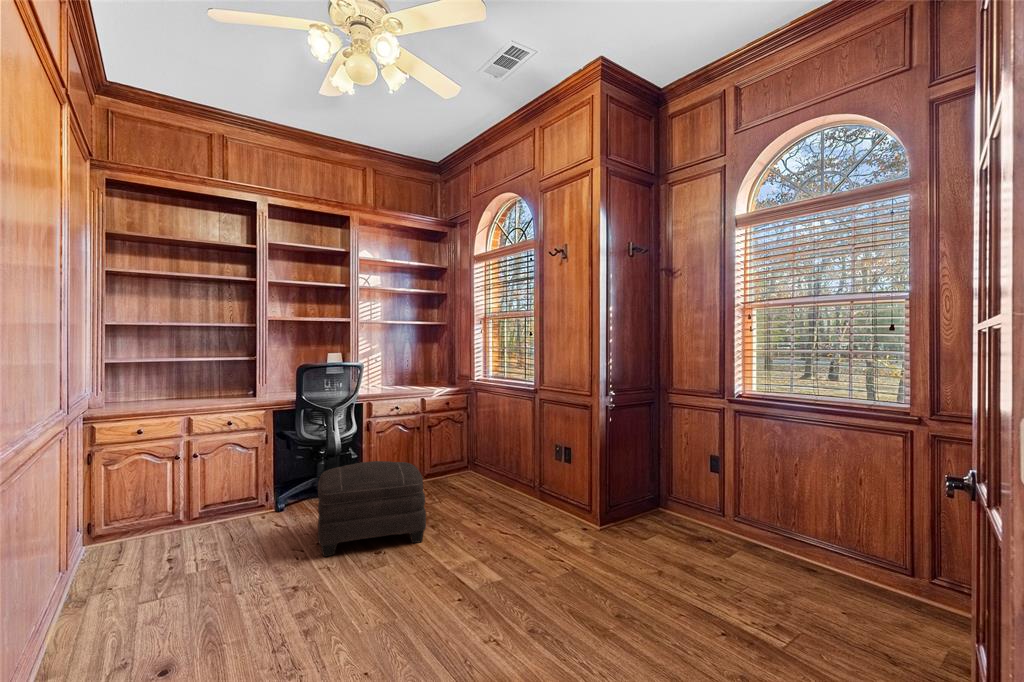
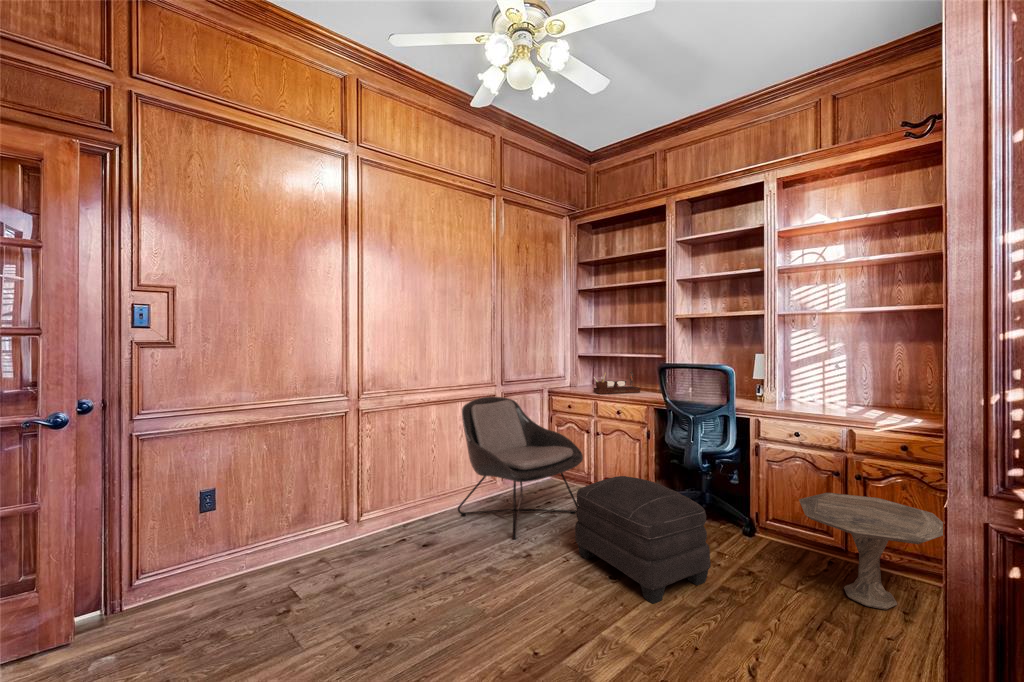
desk organizer: none [173,376,225,406] -> present [593,371,640,394]
lounge chair: none [72,428,257,629] -> present [458,397,583,539]
side table: none [427,433,498,492] -> present [799,493,943,610]

